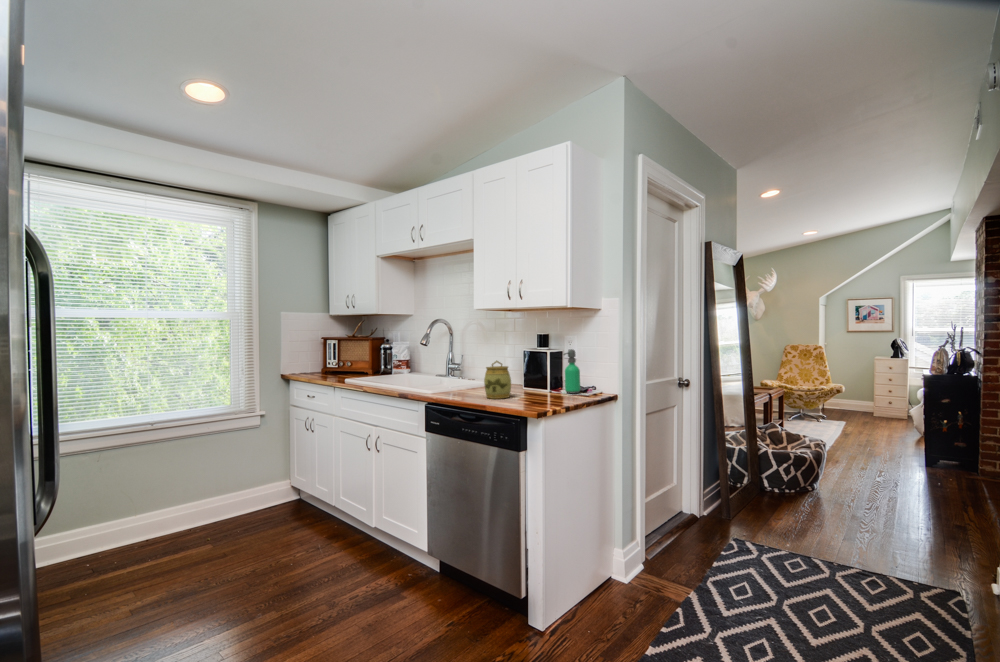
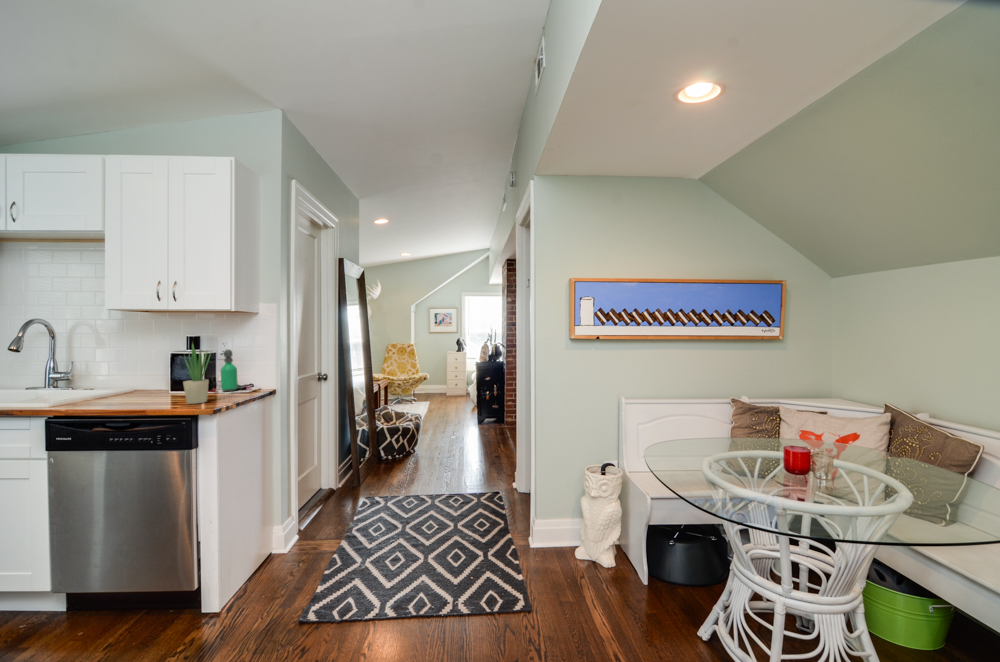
potted plant: none [523,341,549,405] -> present [183,342,211,404]
jar: present [484,361,511,399] -> none [125,363,162,404]

